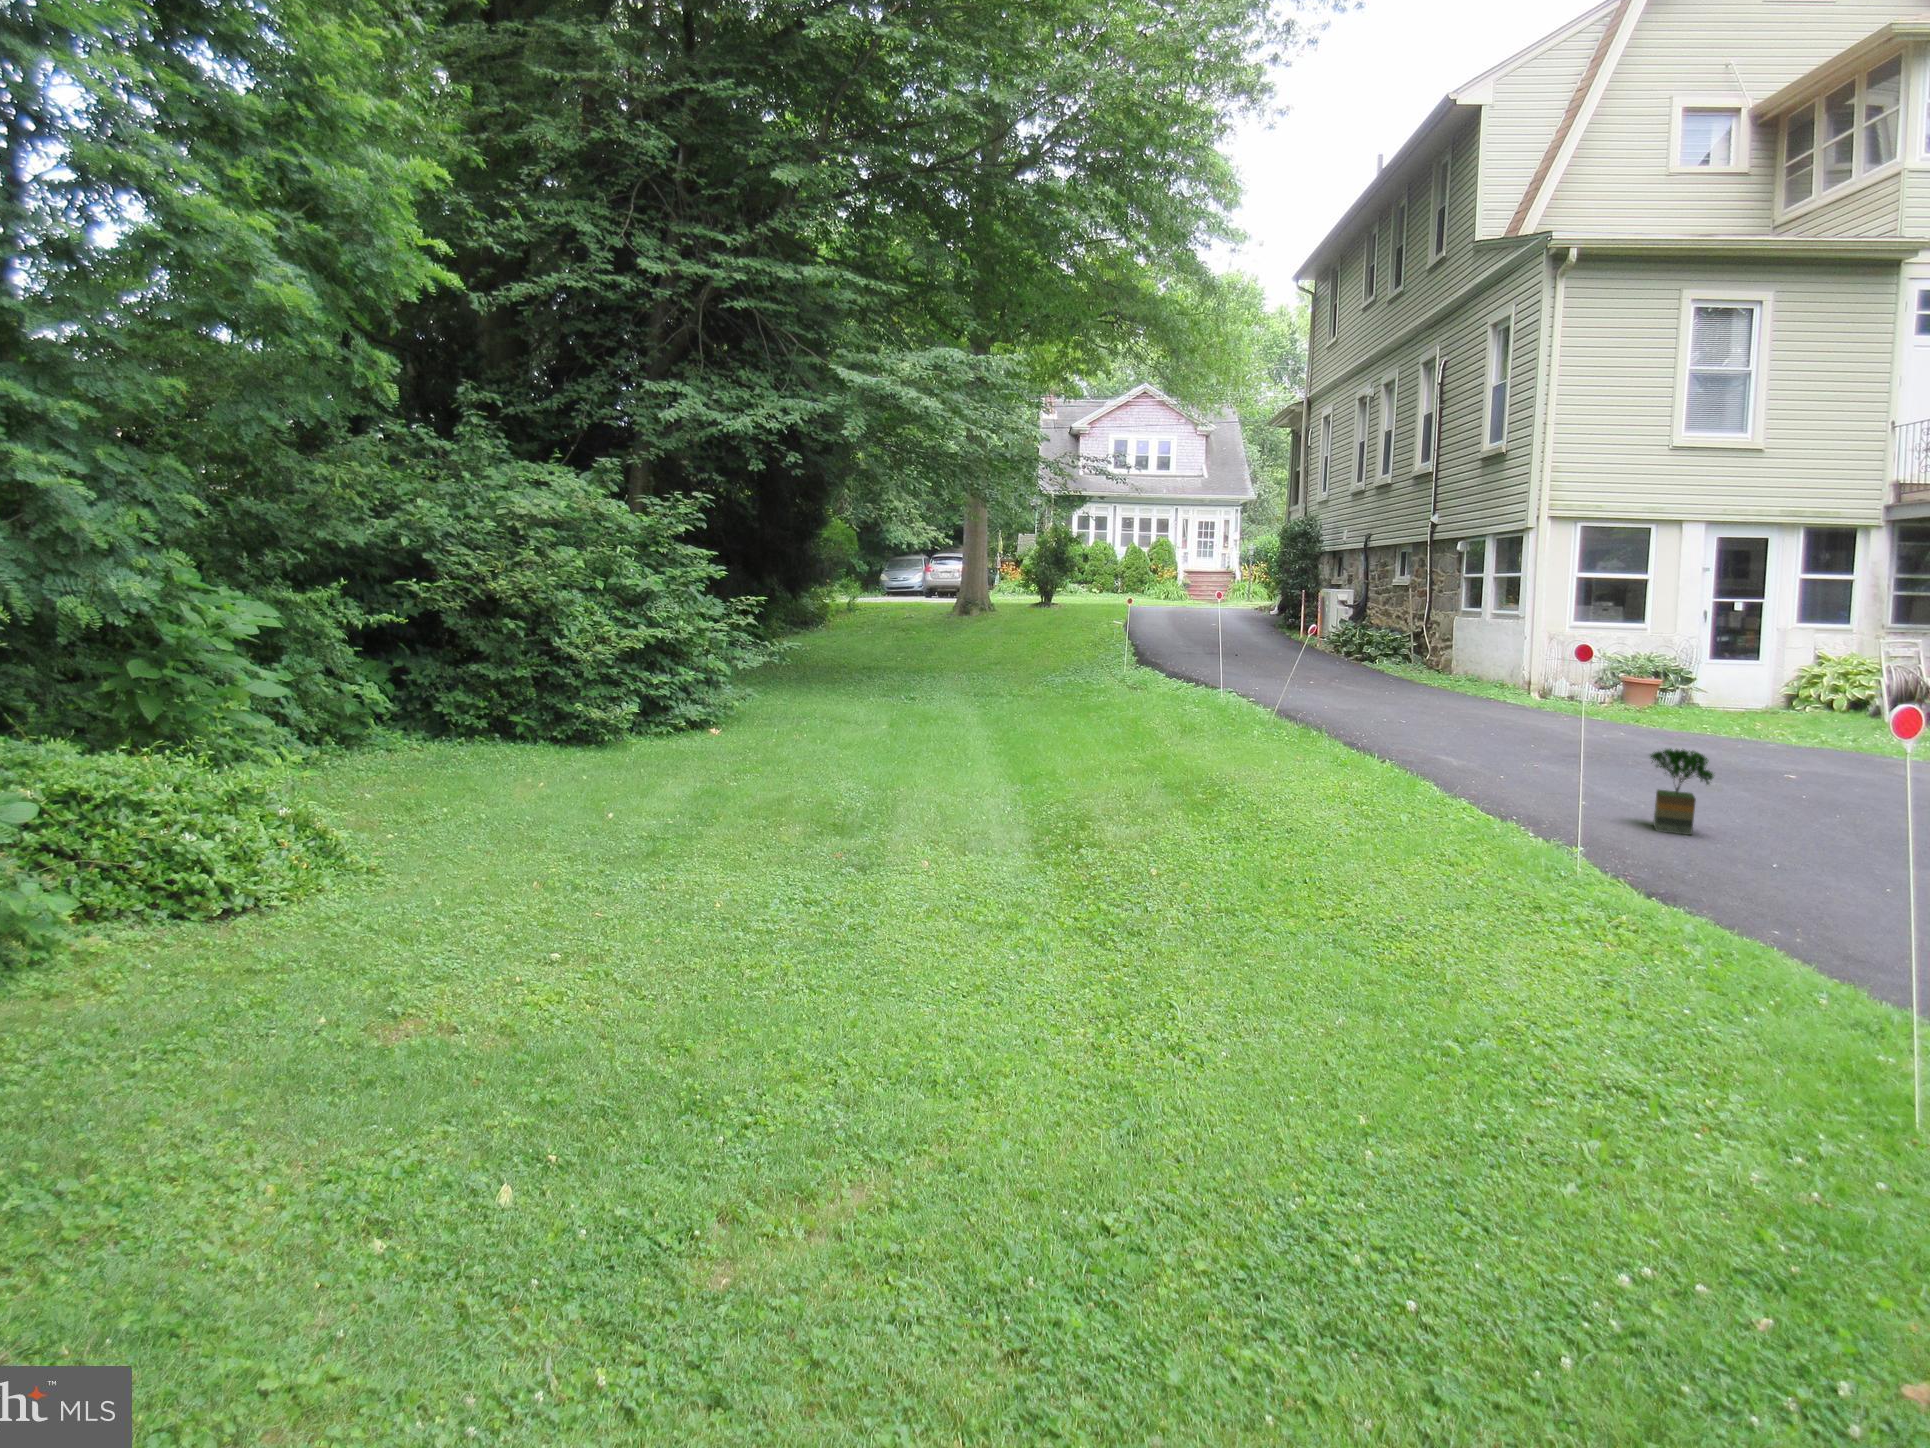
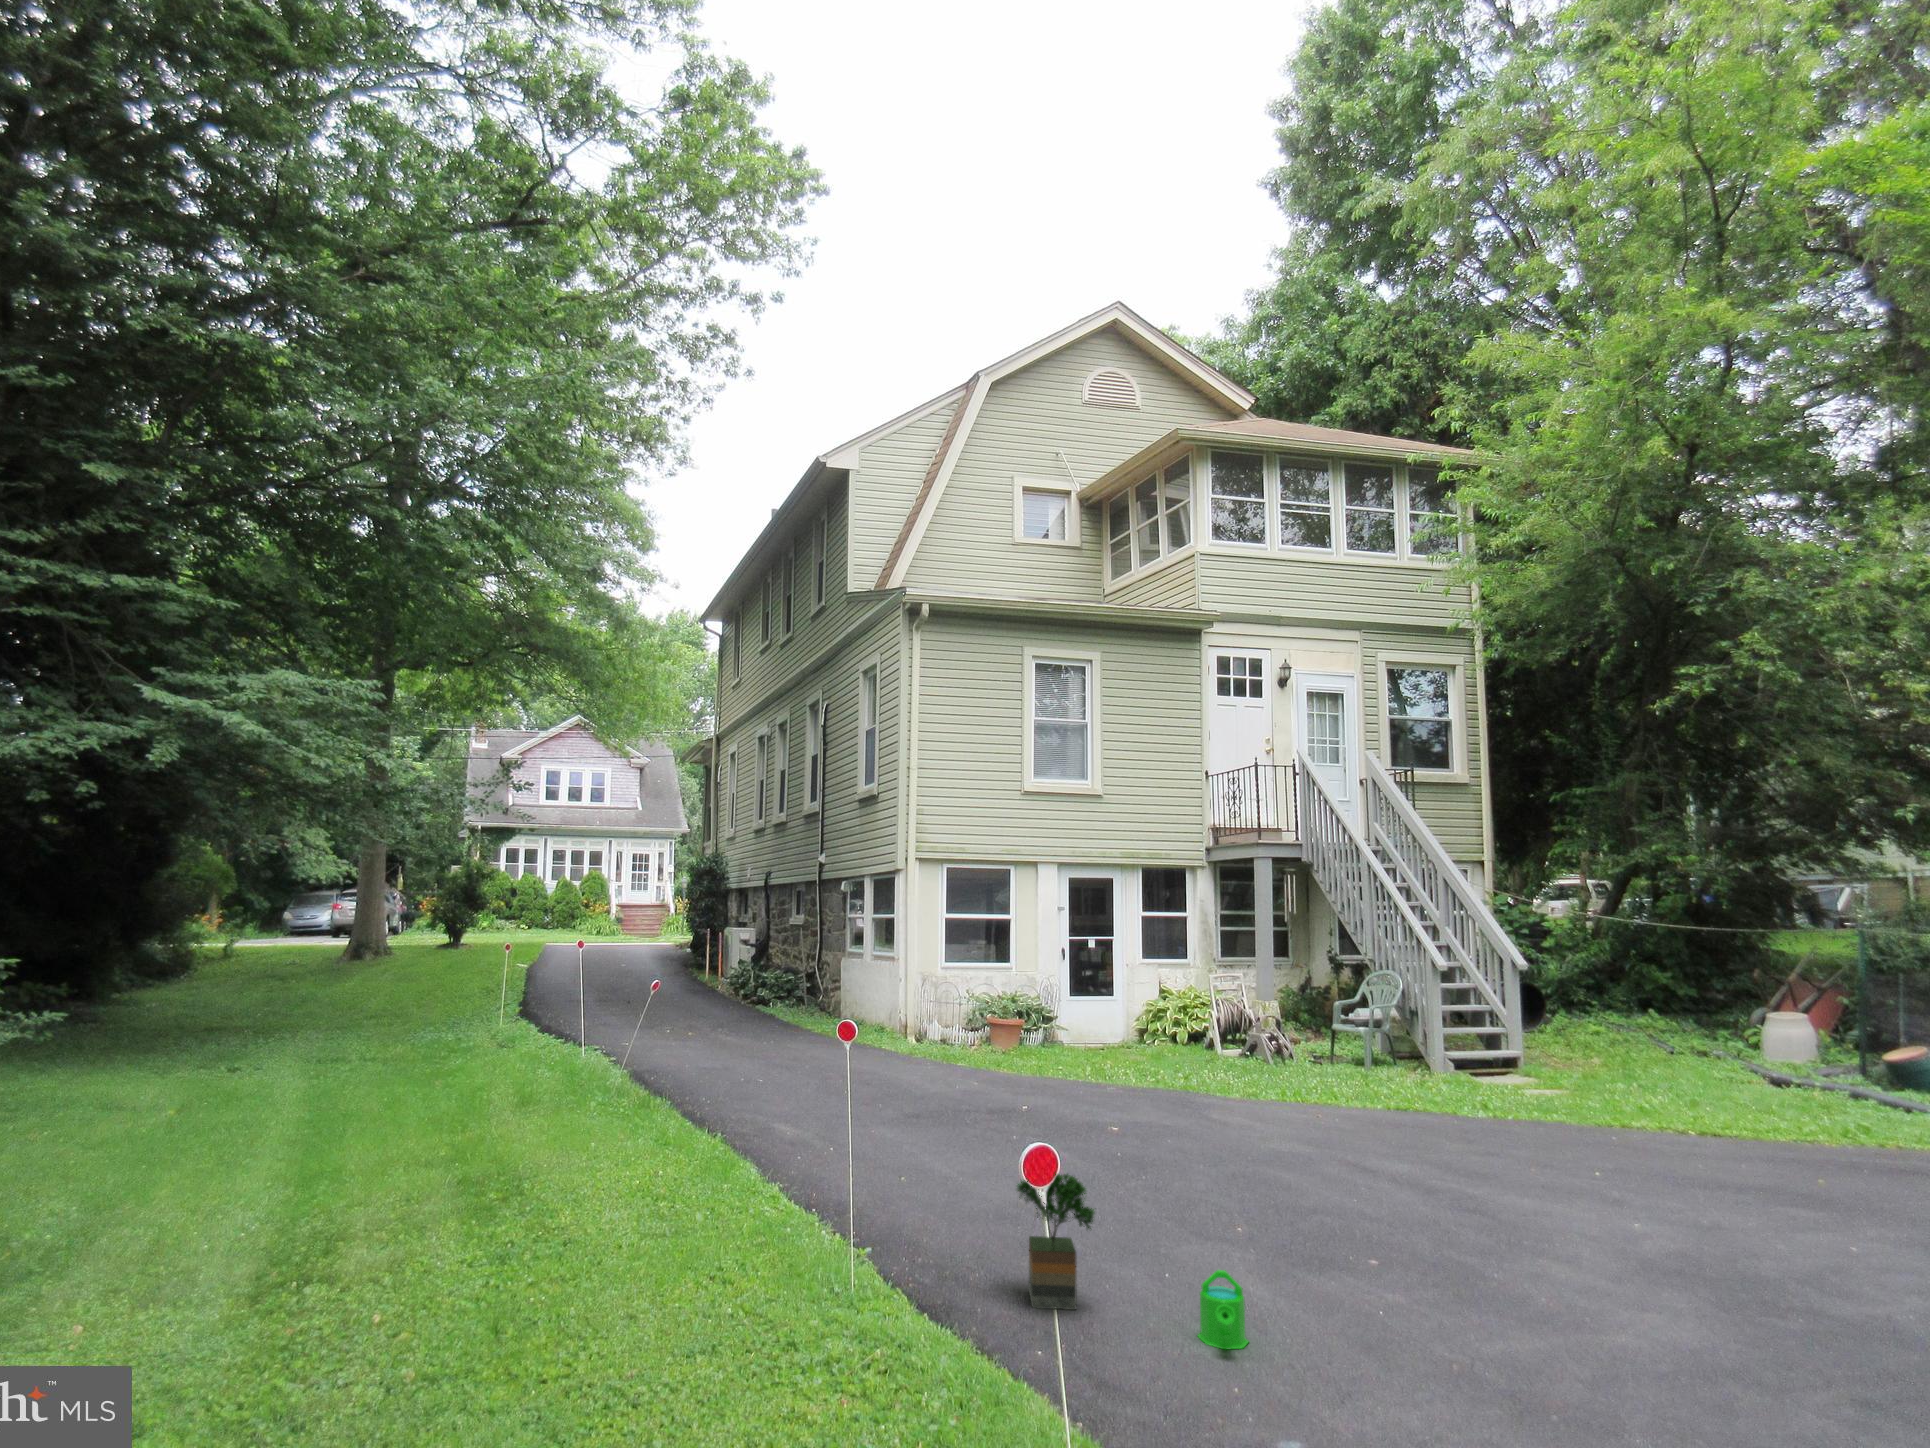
watering can: none [1791,814,1836,863] -> present [1198,1270,1248,1350]

